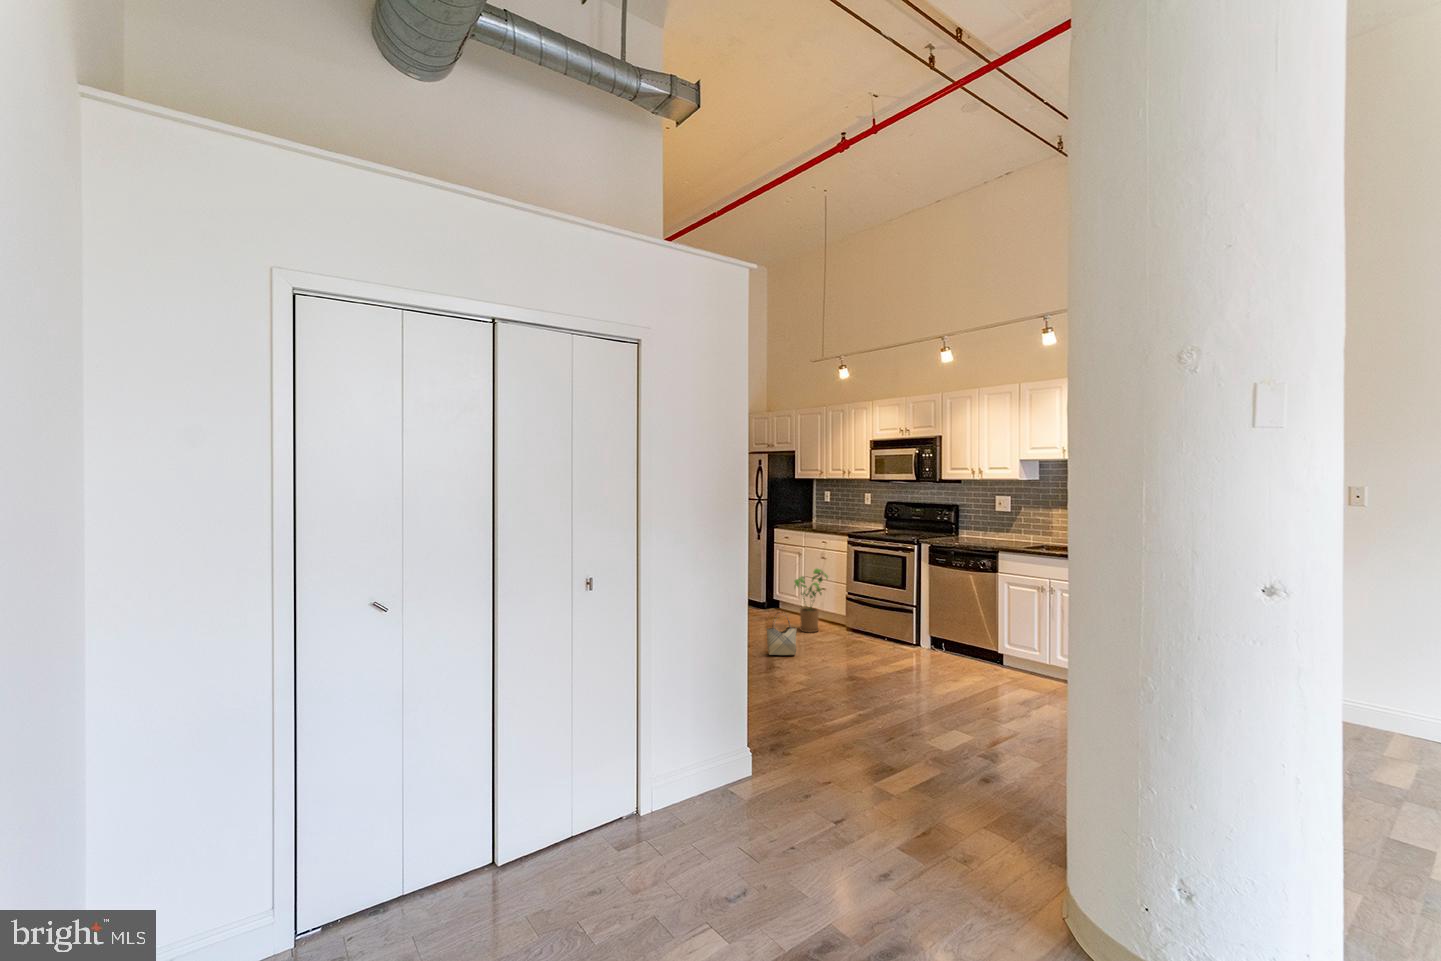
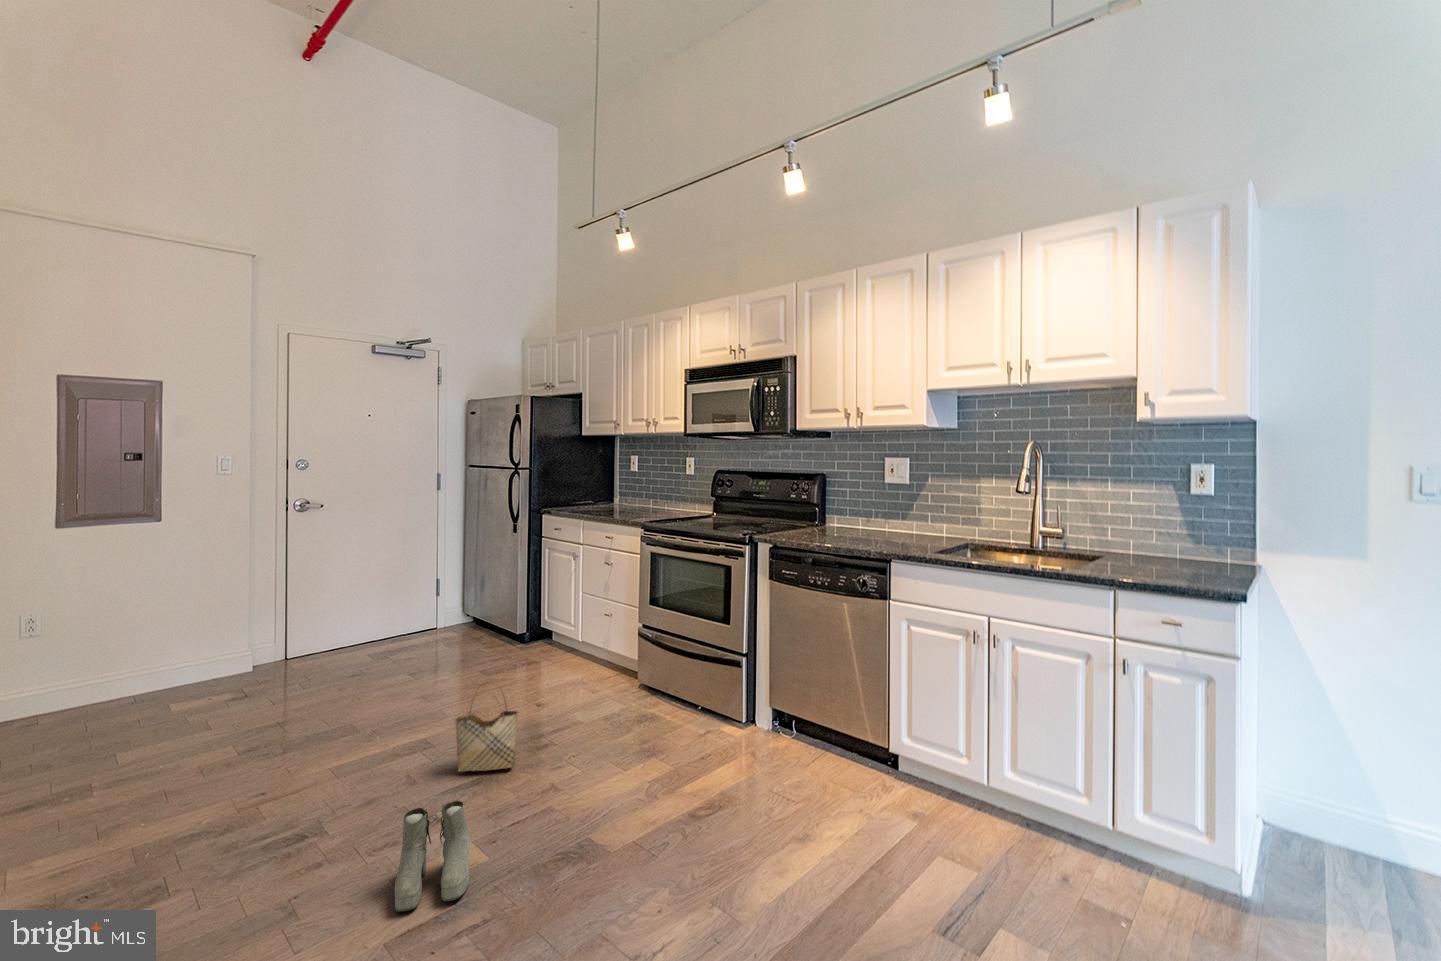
house plant: present [794,569,828,633] -> none [551,586,615,698]
boots: none [772,652,803,690] -> present [394,801,470,912]

